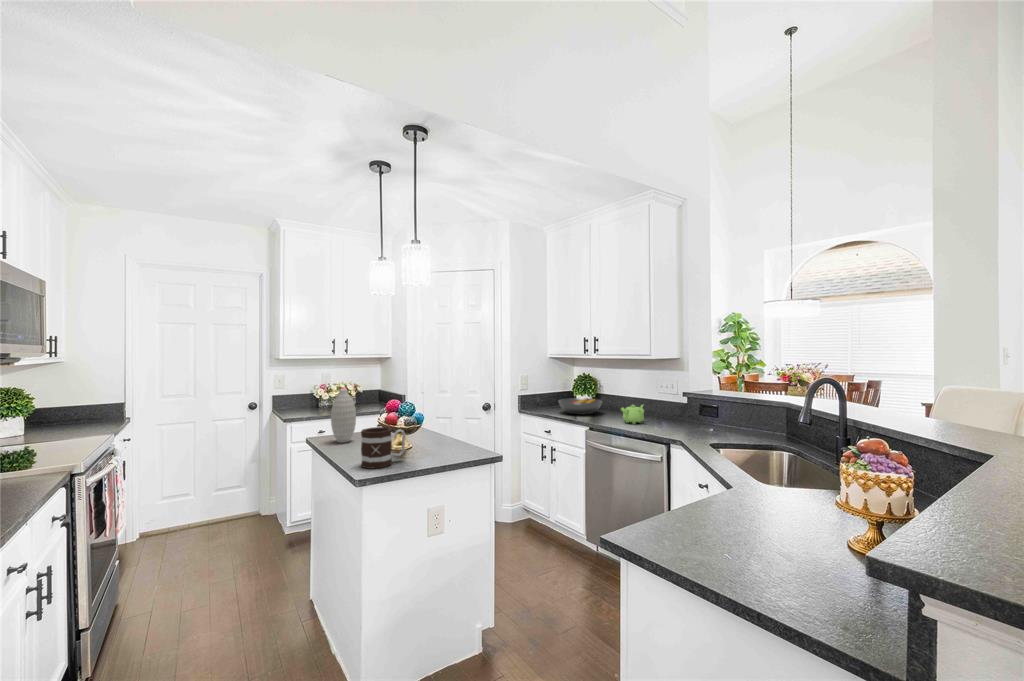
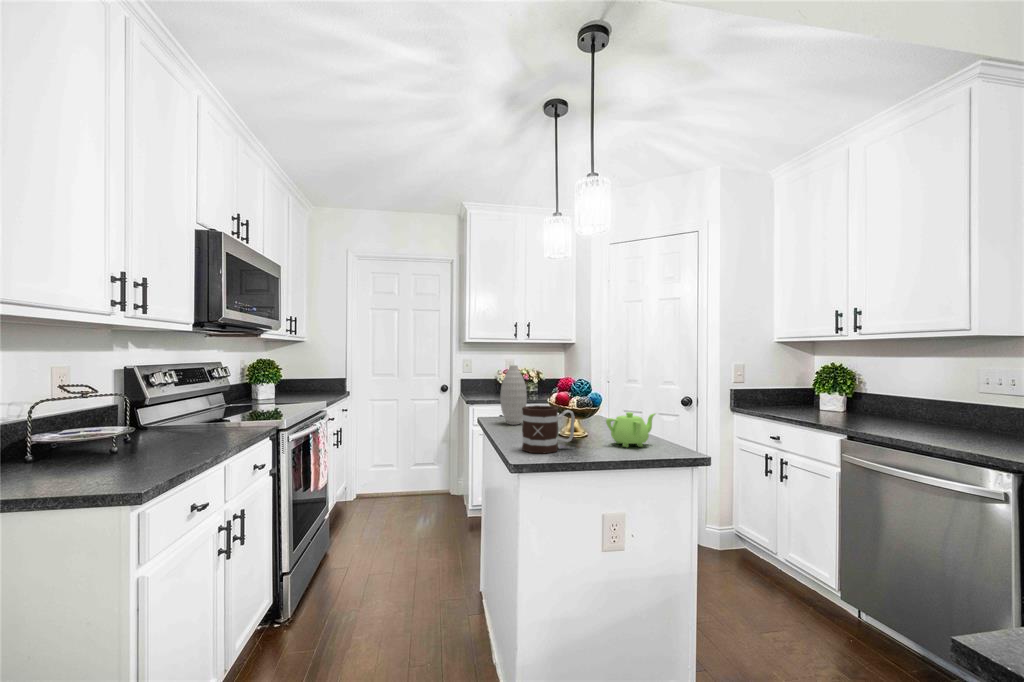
fruit bowl: present [558,398,602,415] -> none [792,397,866,419]
teapot: present [621,405,644,424] -> present [606,412,655,447]

